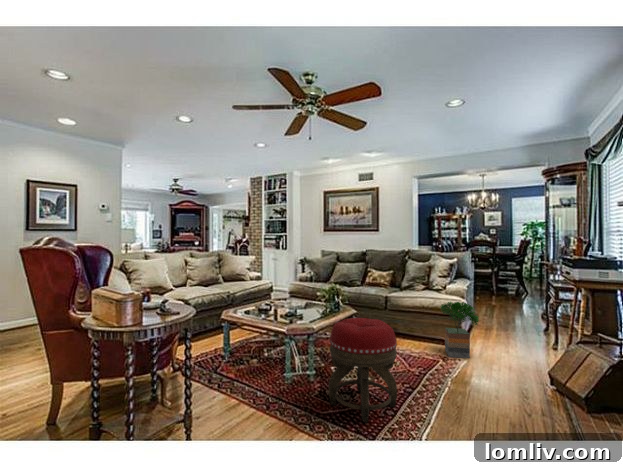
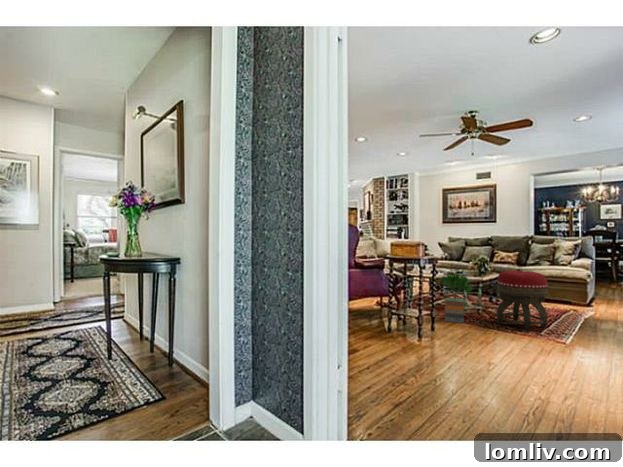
potted tree: present [440,302,479,358] -> present [440,275,472,323]

